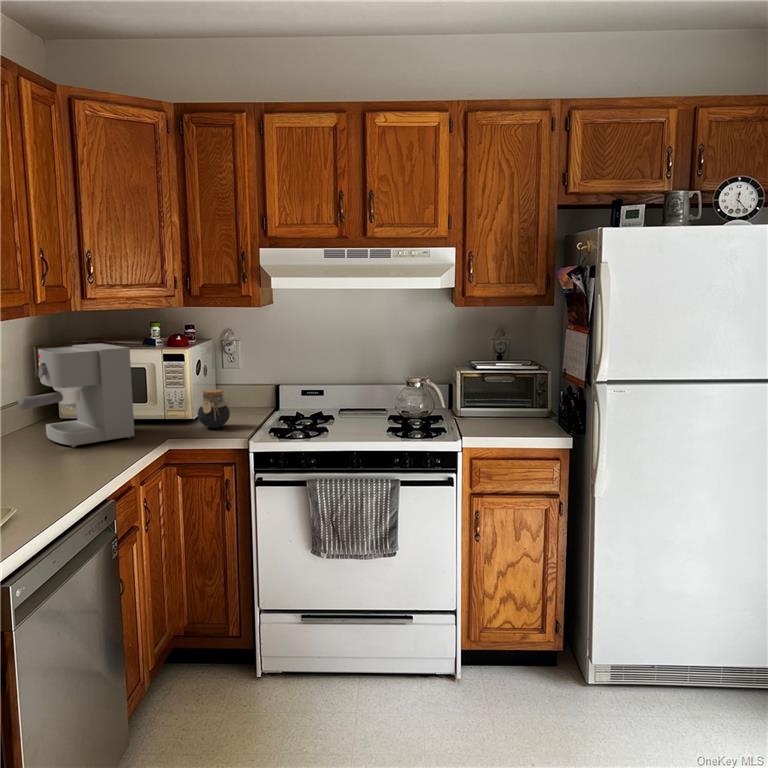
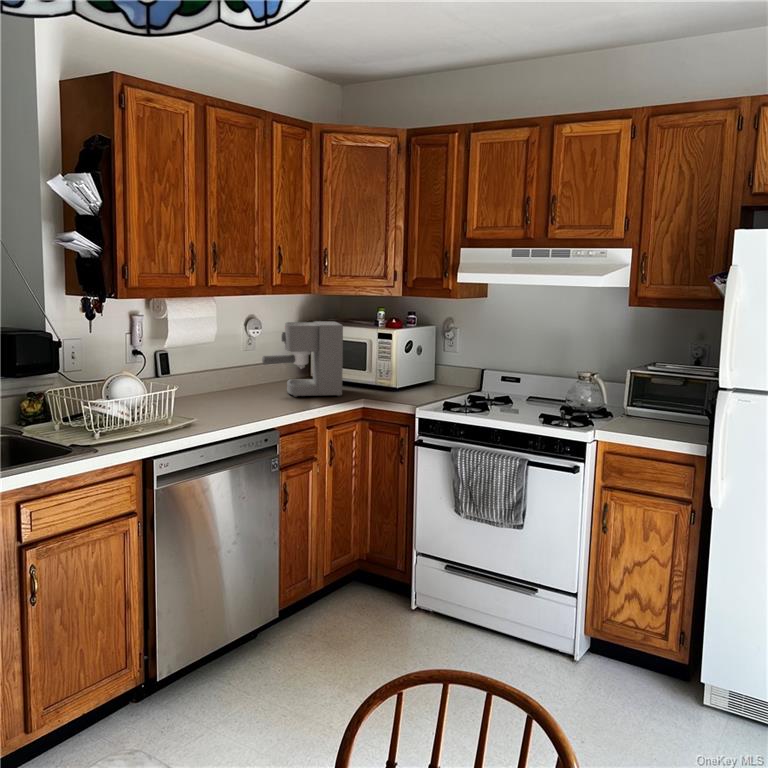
jar: present [198,389,230,428] -> none [395,366,422,398]

